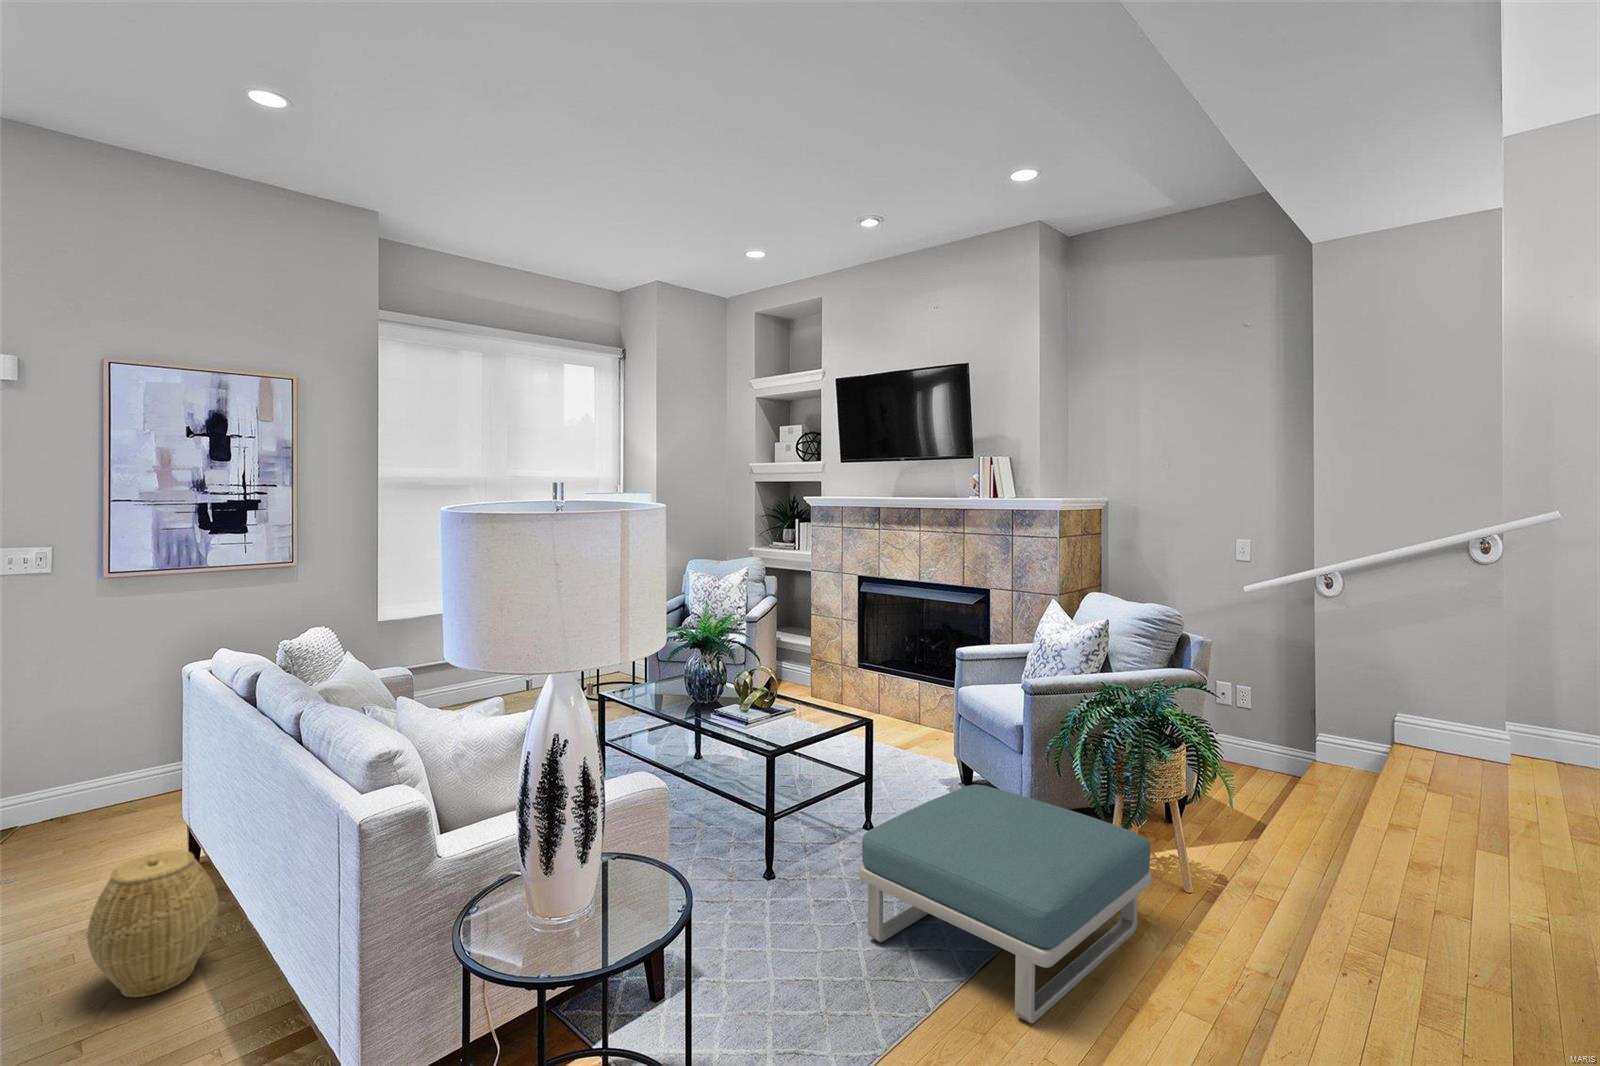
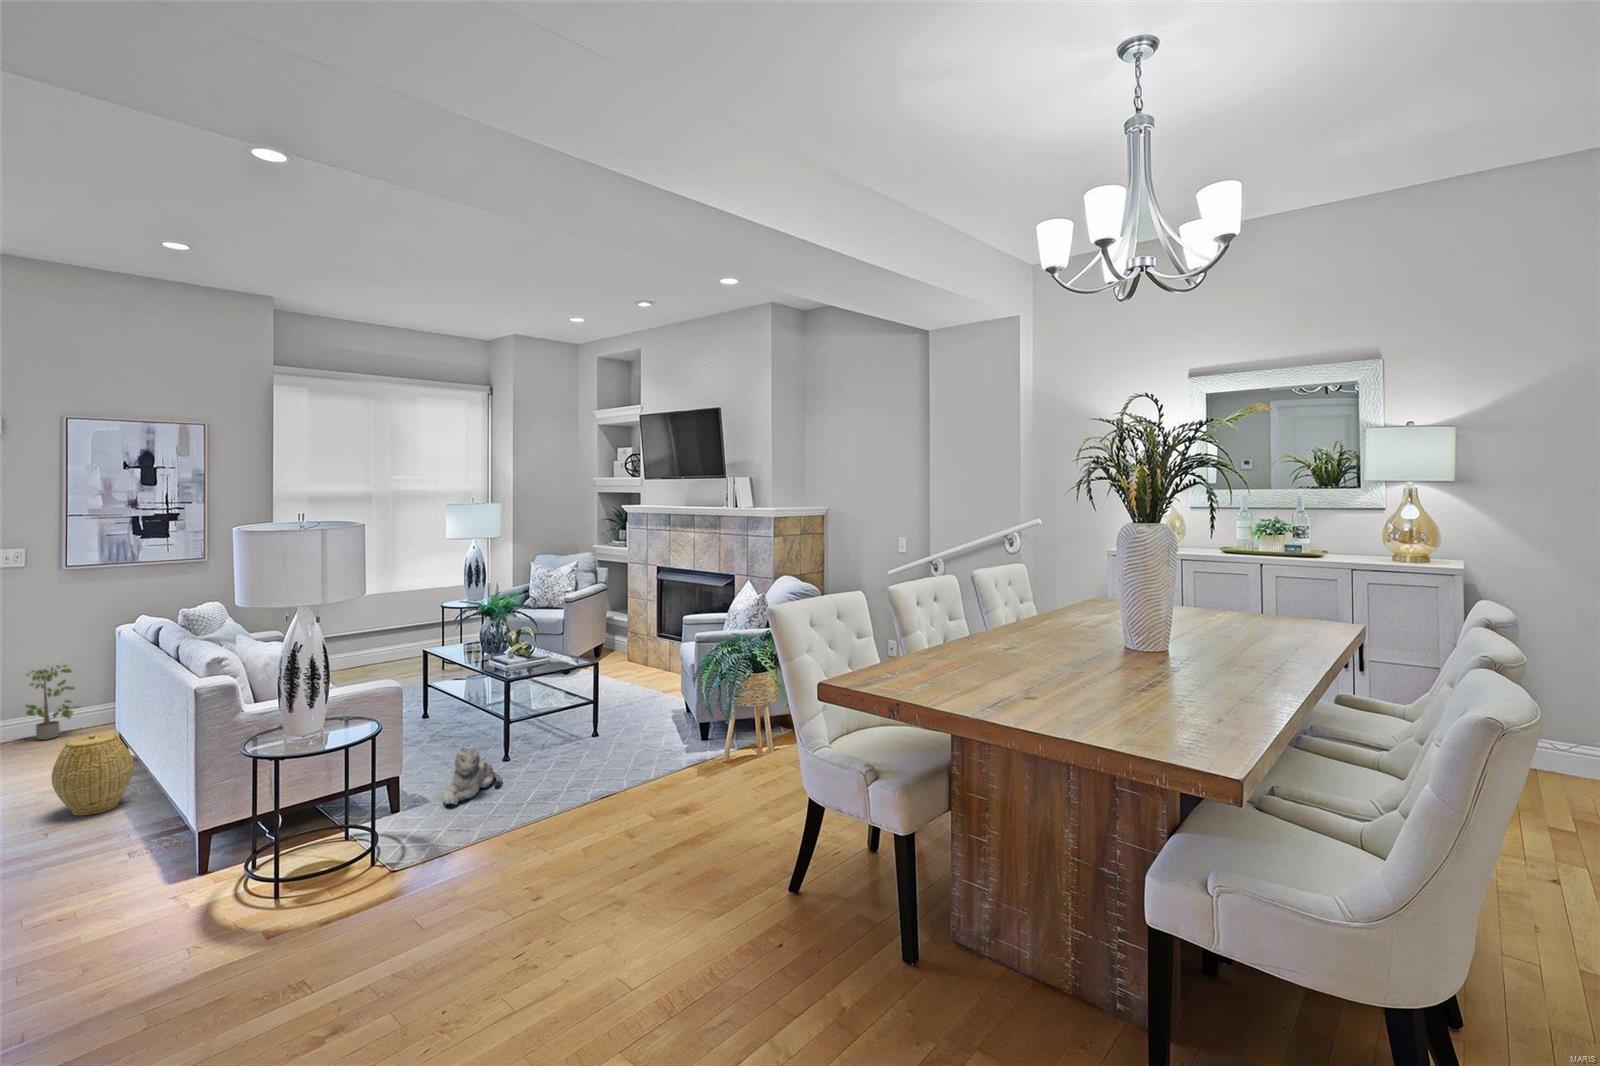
potted plant: none [48,710,133,822] -> present [25,665,80,740]
footstool: present [859,785,1151,1023] -> none [538,699,716,816]
plush toy: none [723,881,799,988] -> present [443,748,502,805]

